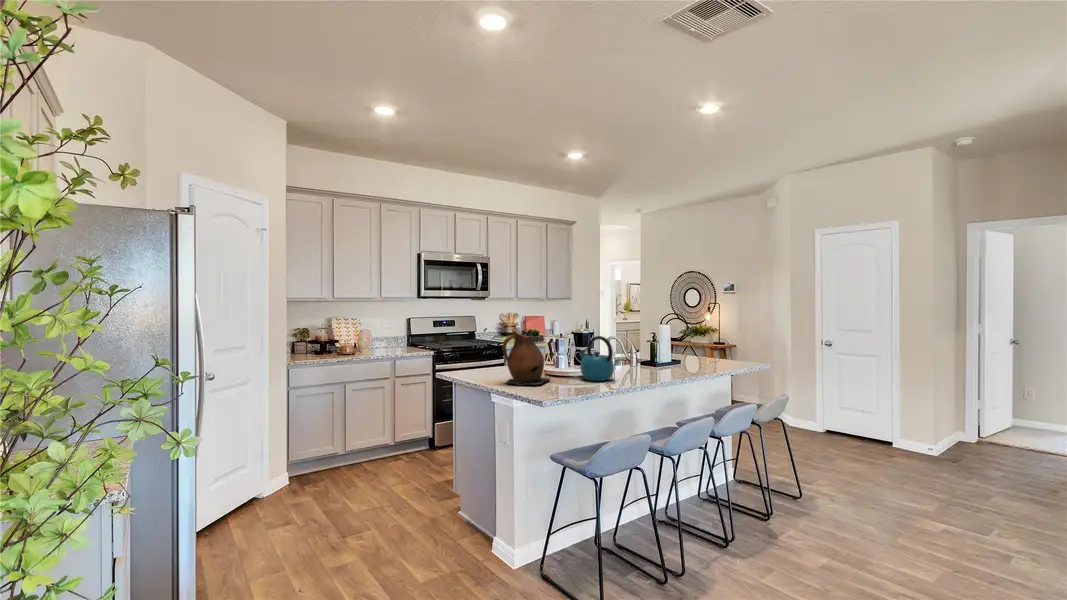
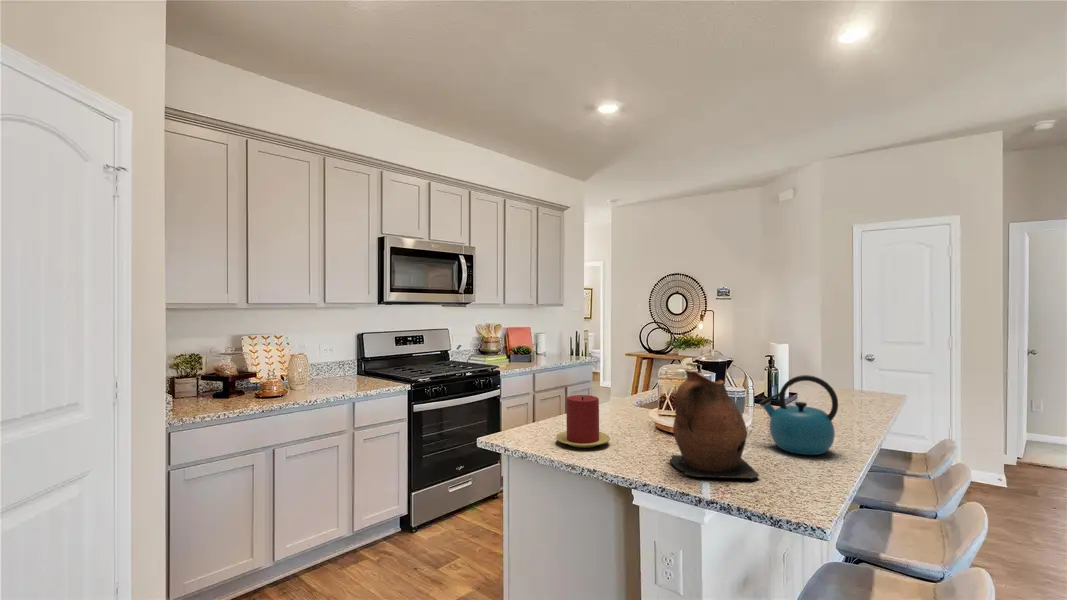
candle: none [466,348,497,375] -> present [556,395,610,447]

